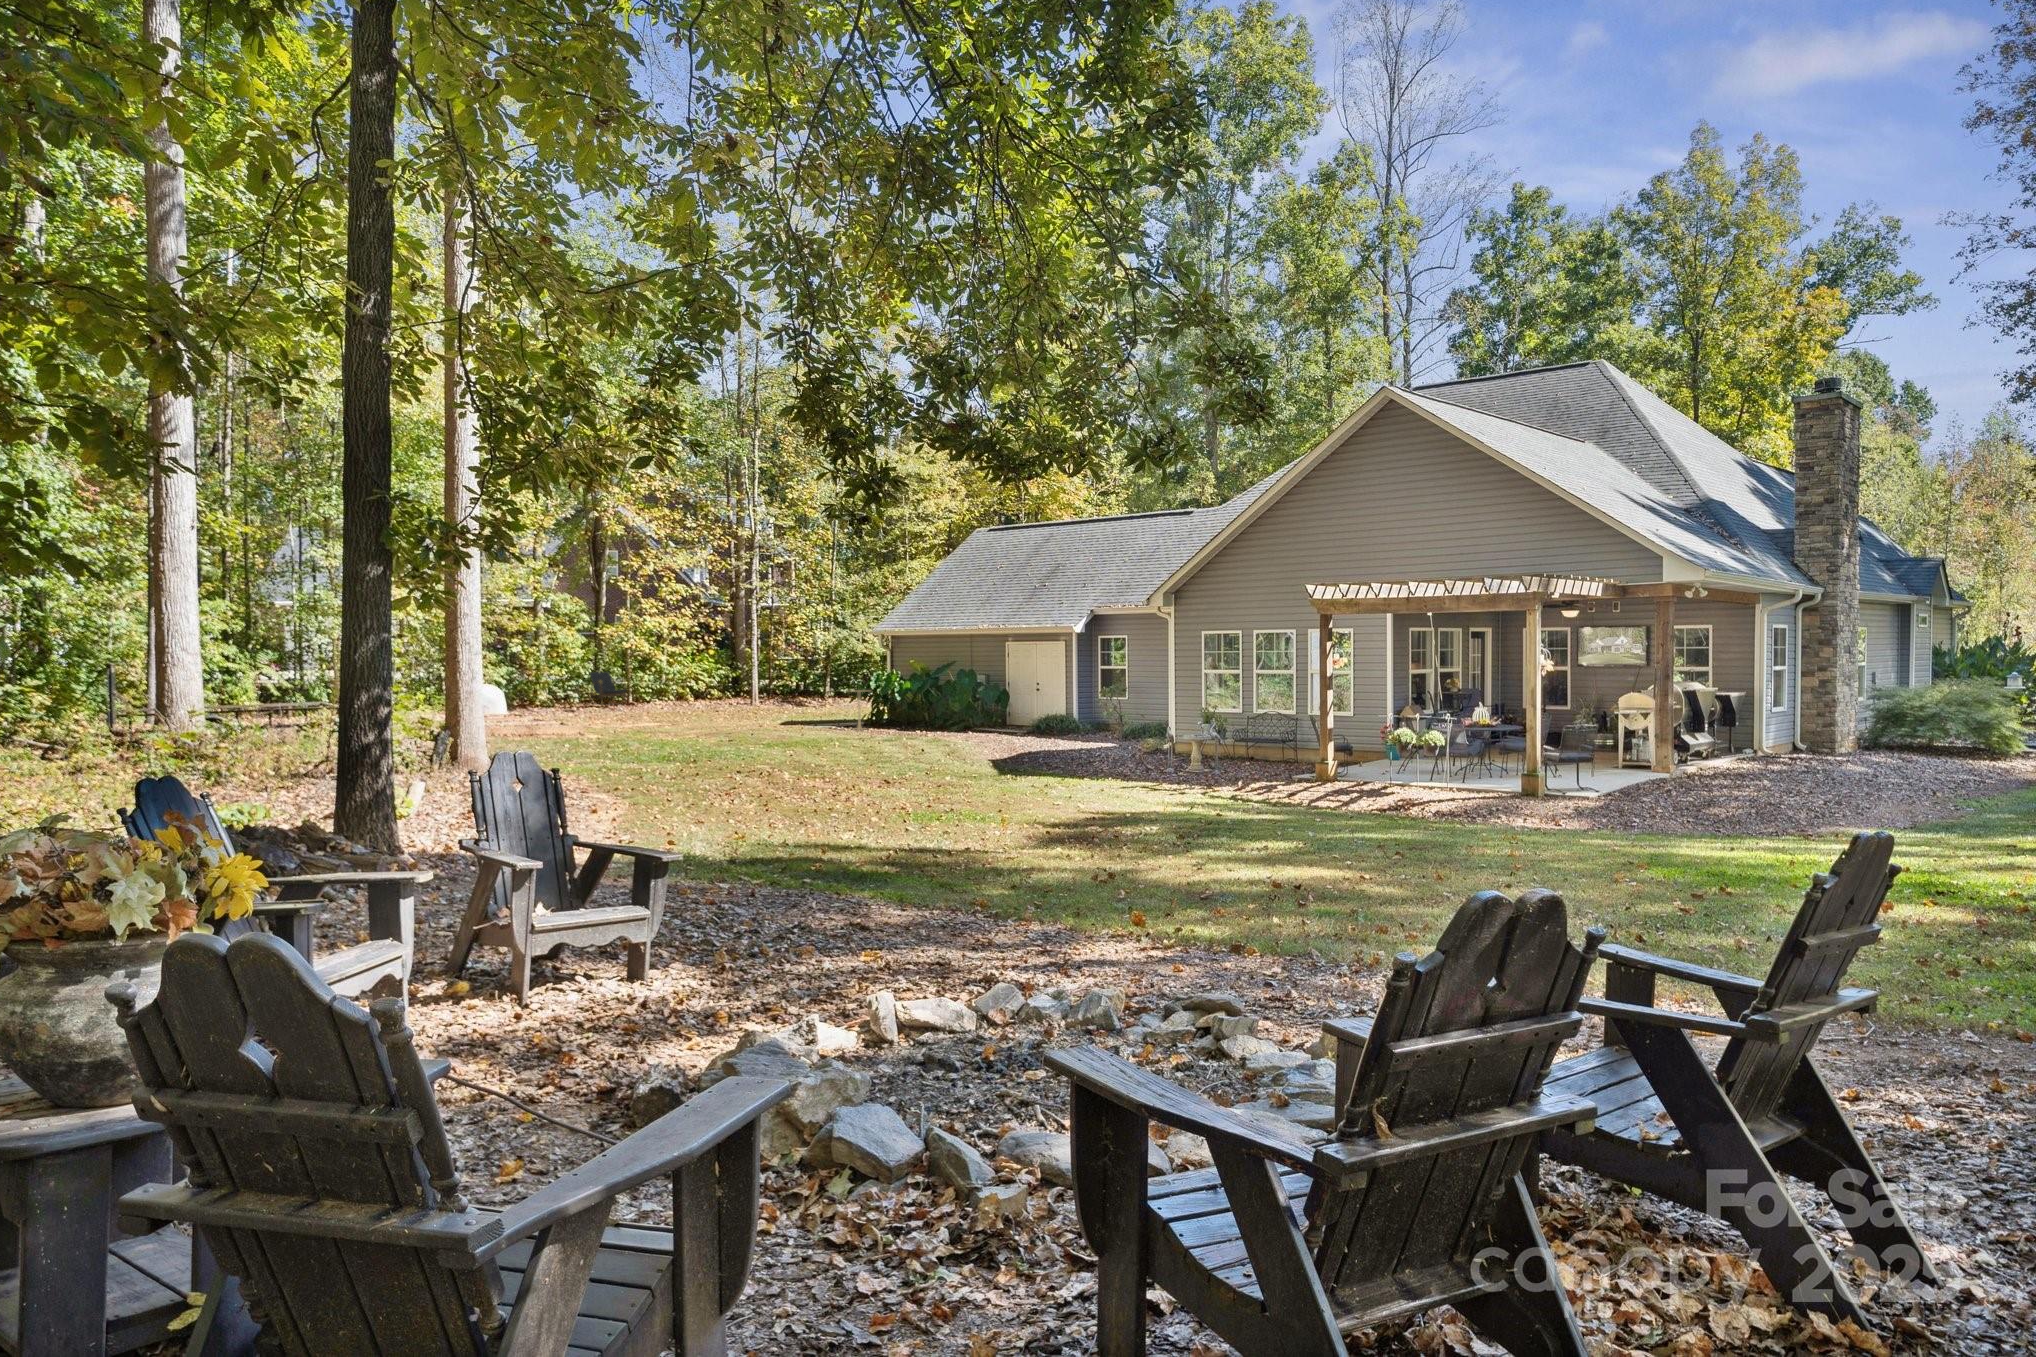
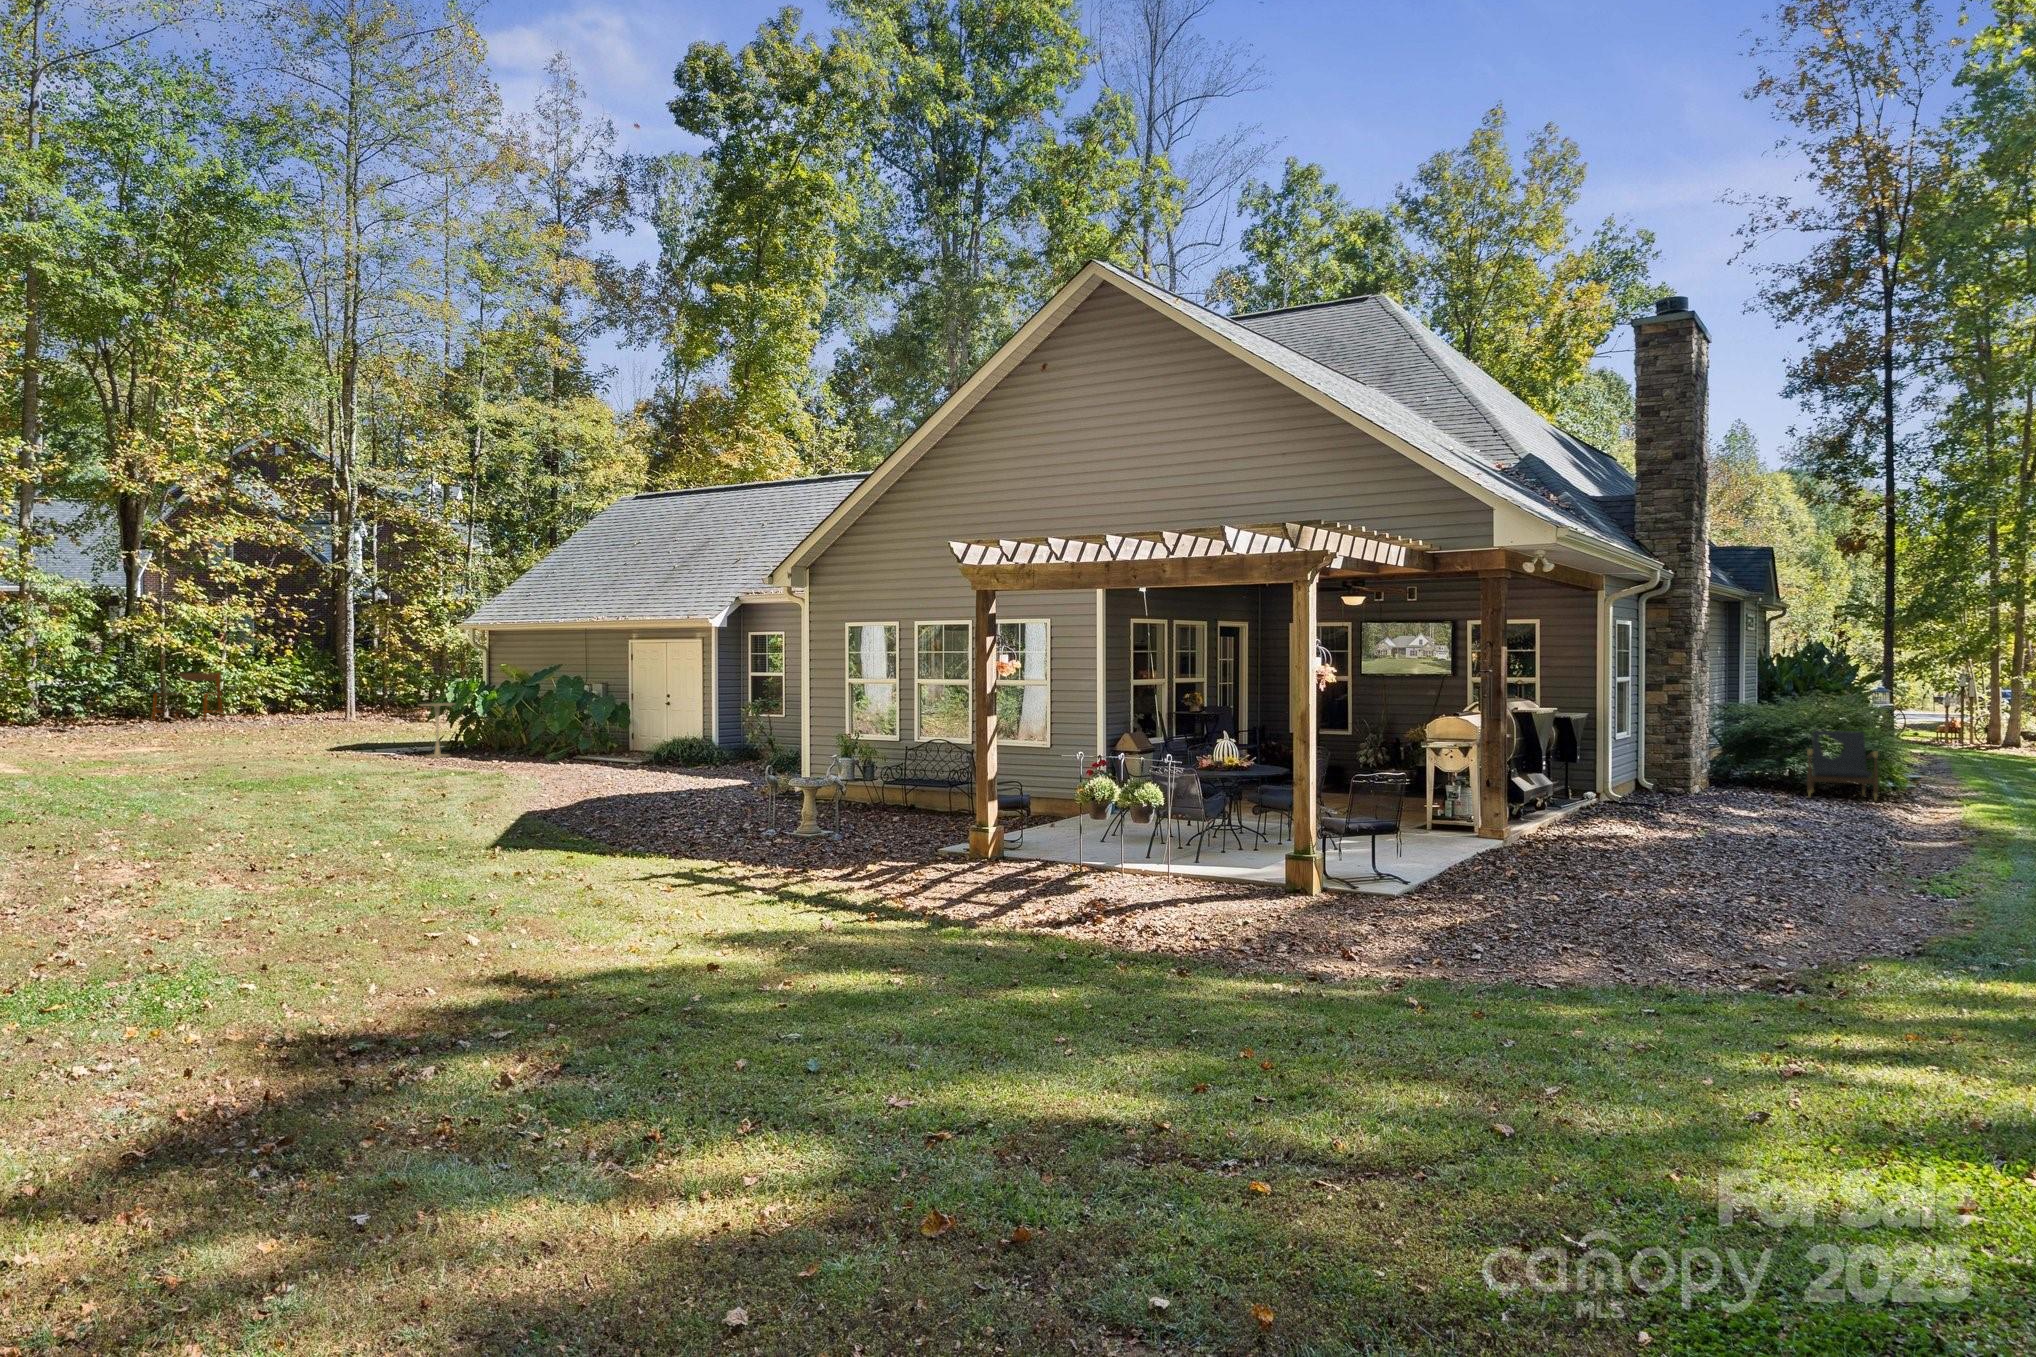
bench: none [631,667,677,704] -> present [152,672,223,721]
lounge chair: present [590,672,626,702] -> present [1807,731,1878,800]

